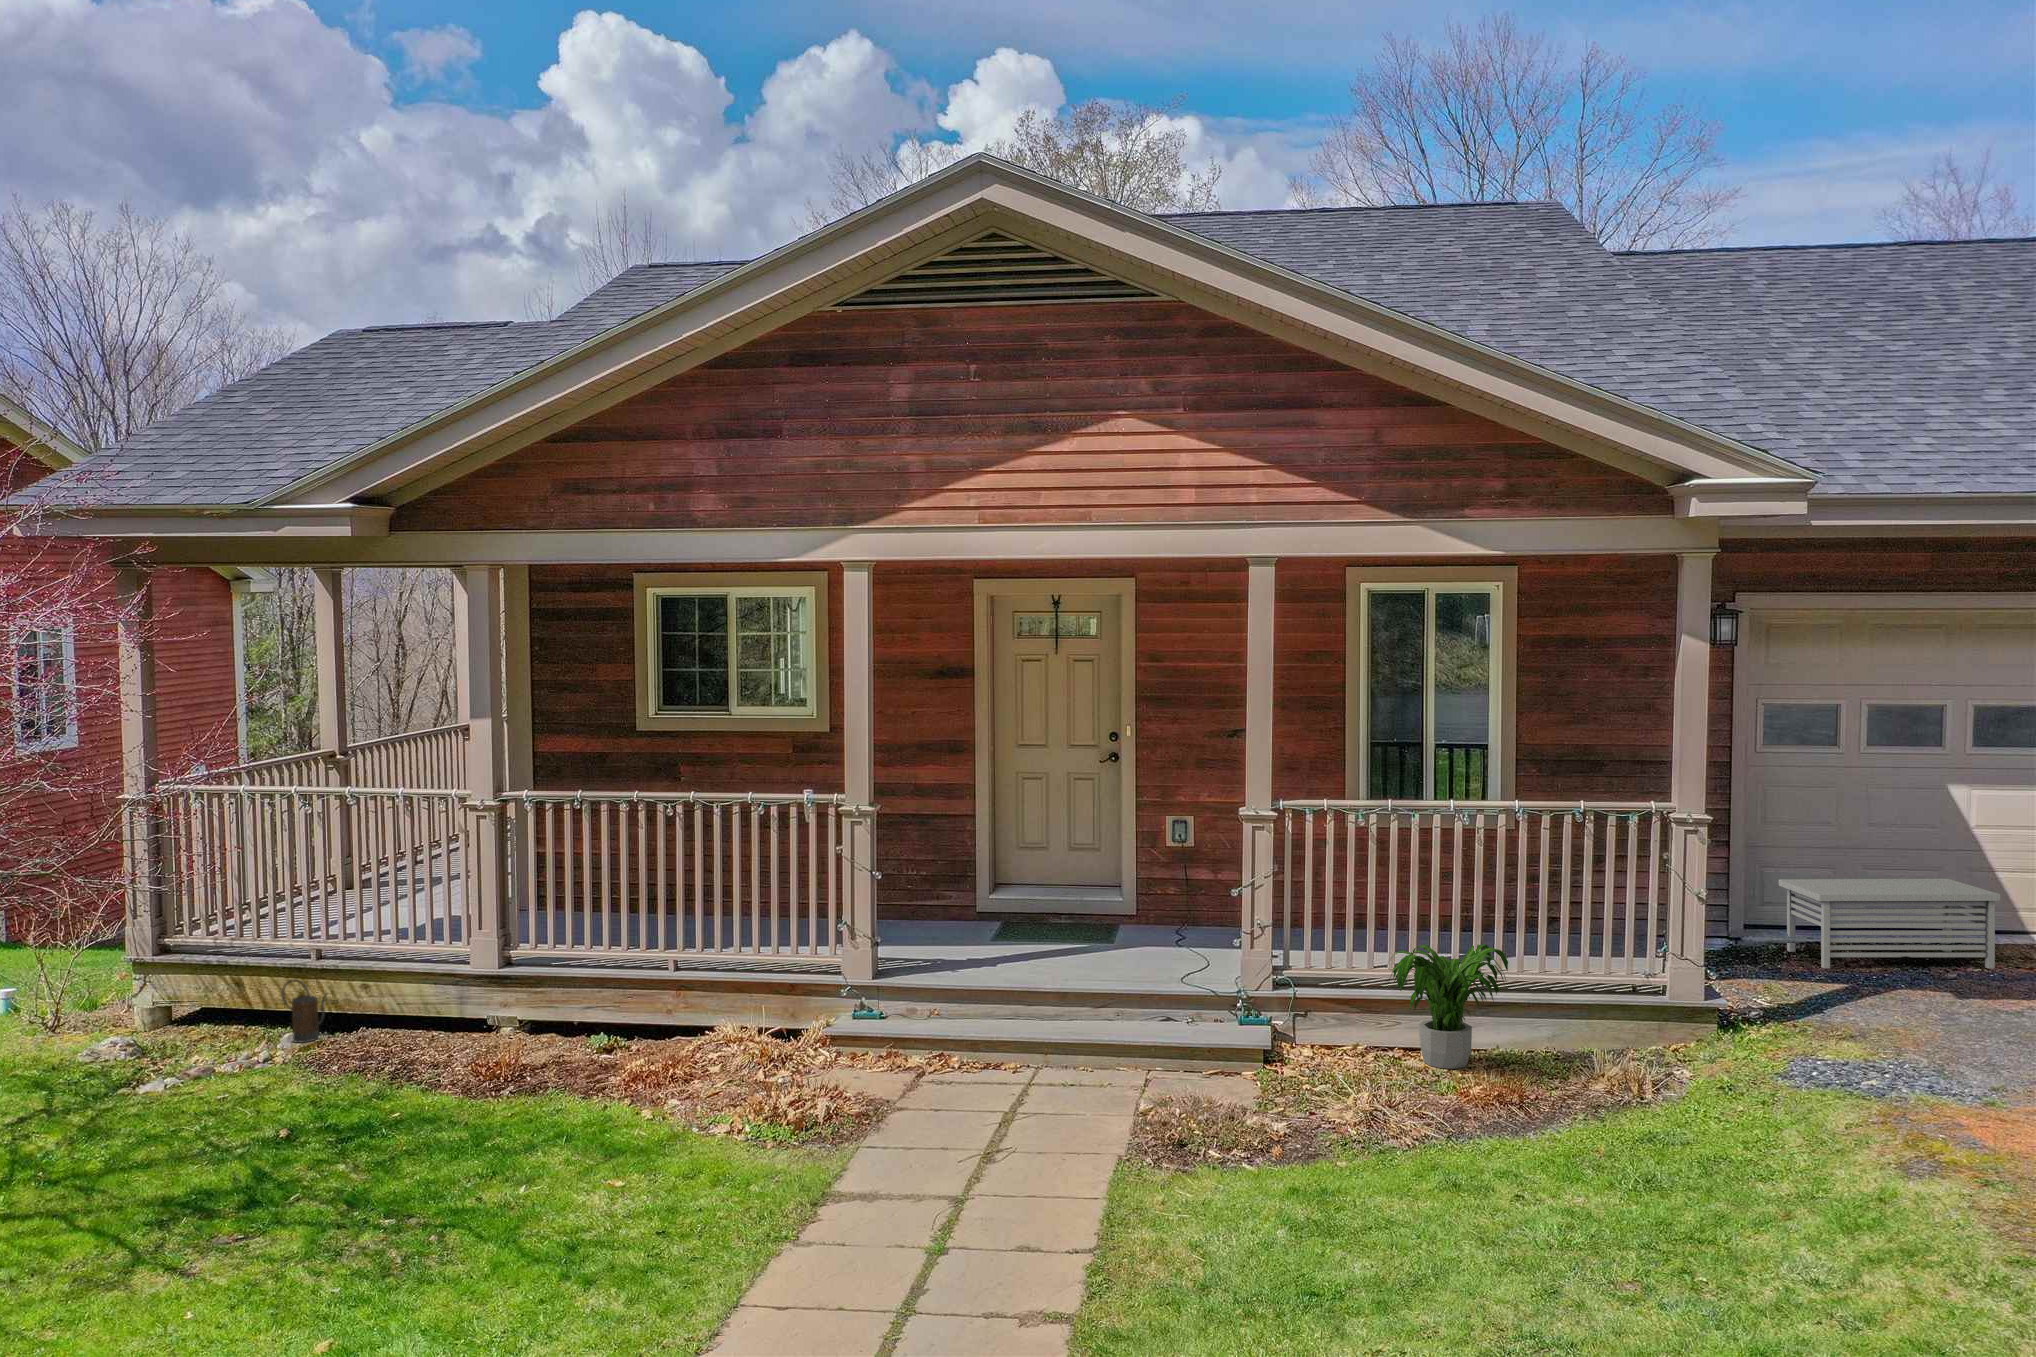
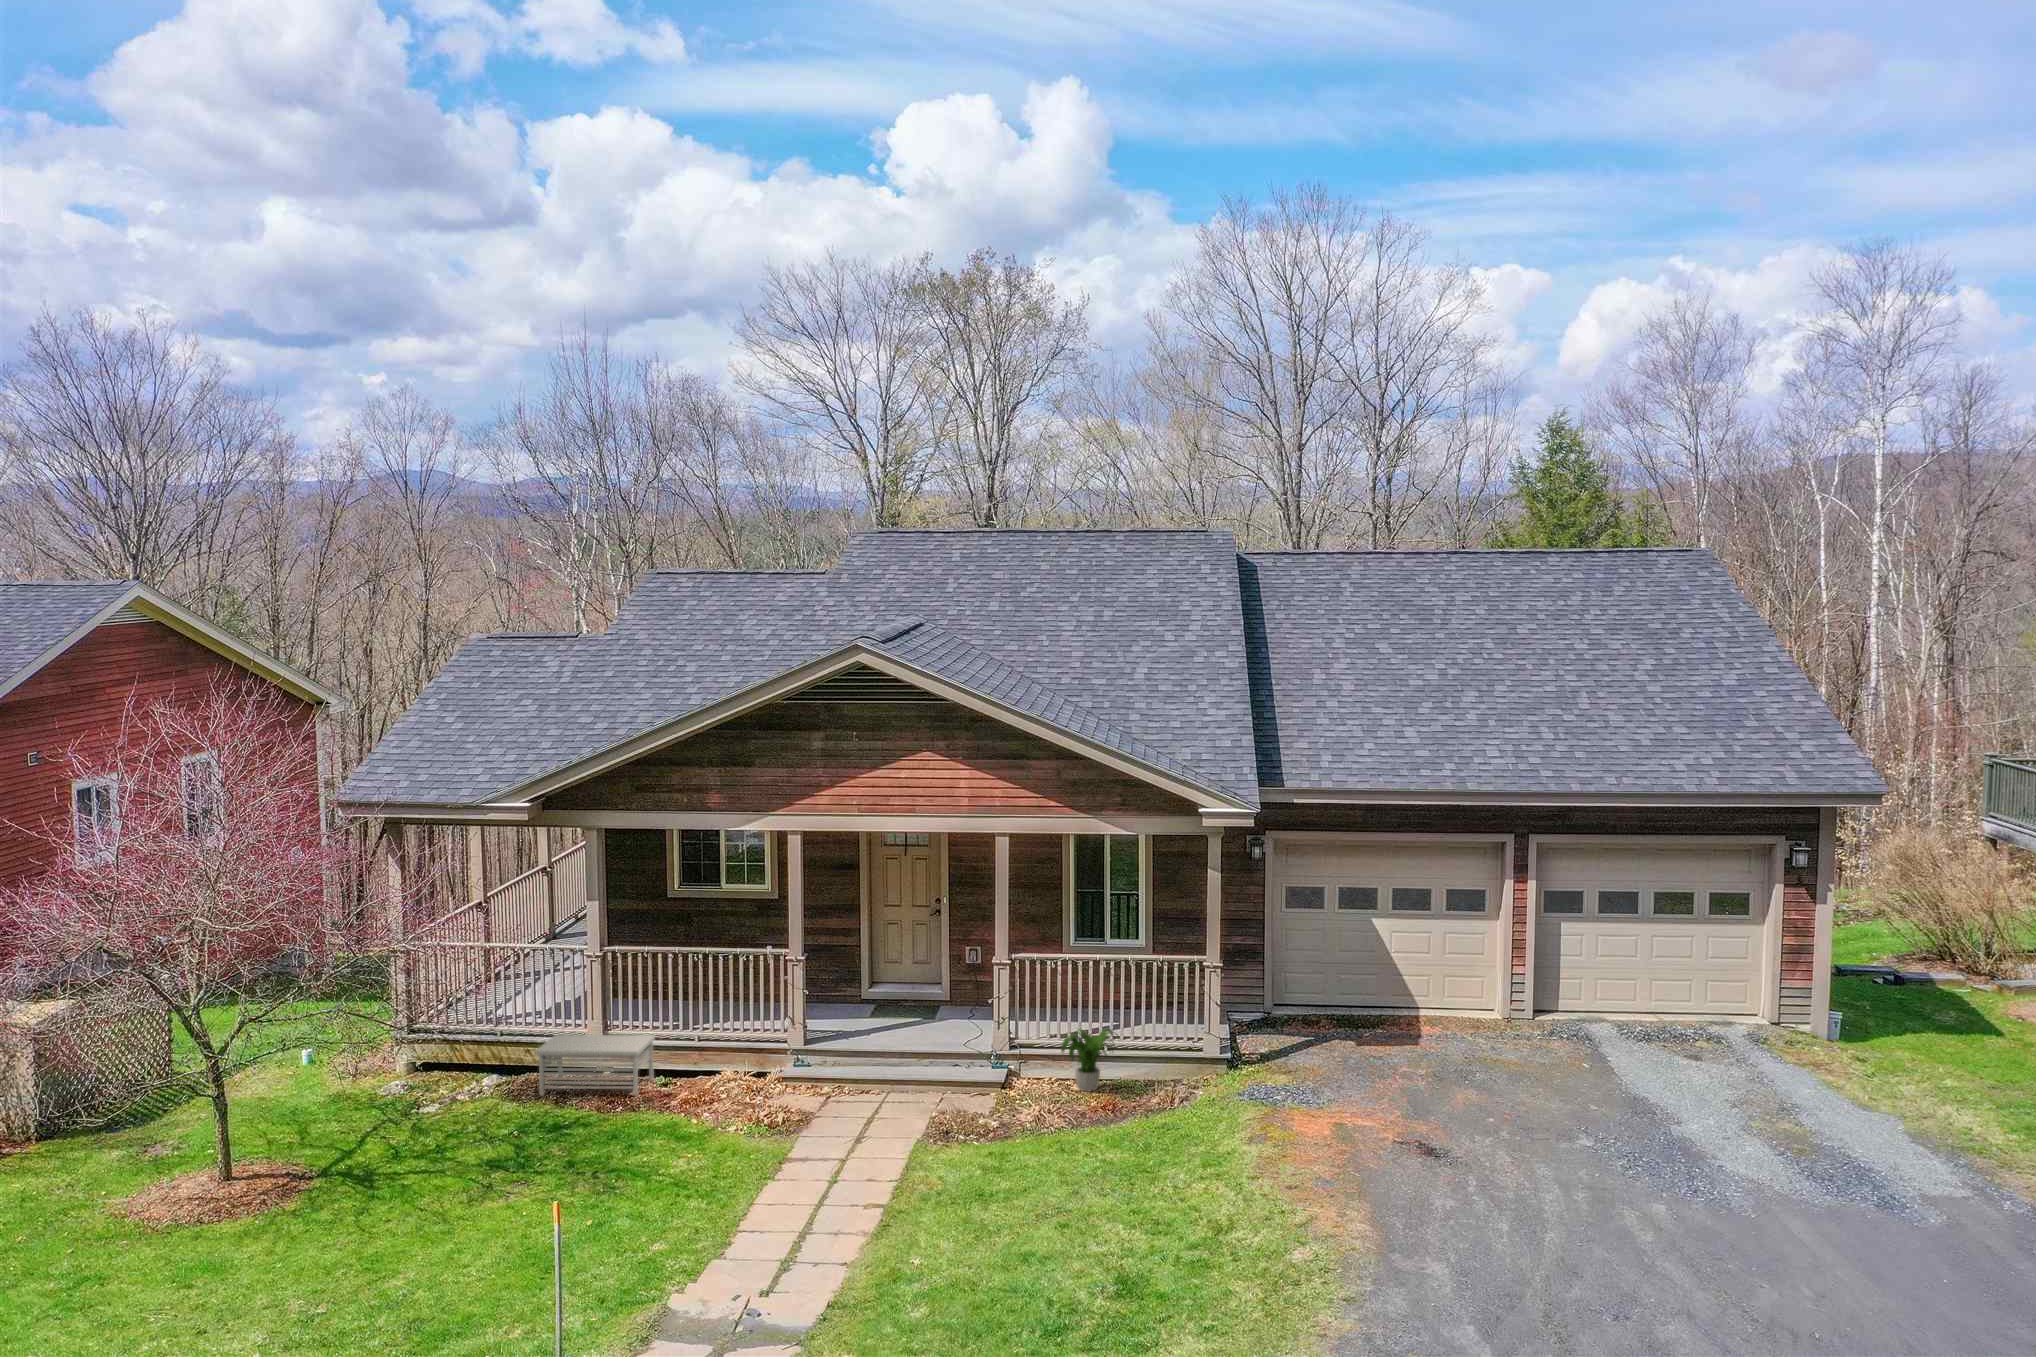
storage bench: present [1779,879,2000,969] -> present [534,1035,655,1096]
watering can: present [282,979,327,1043] -> none [485,1049,512,1083]

